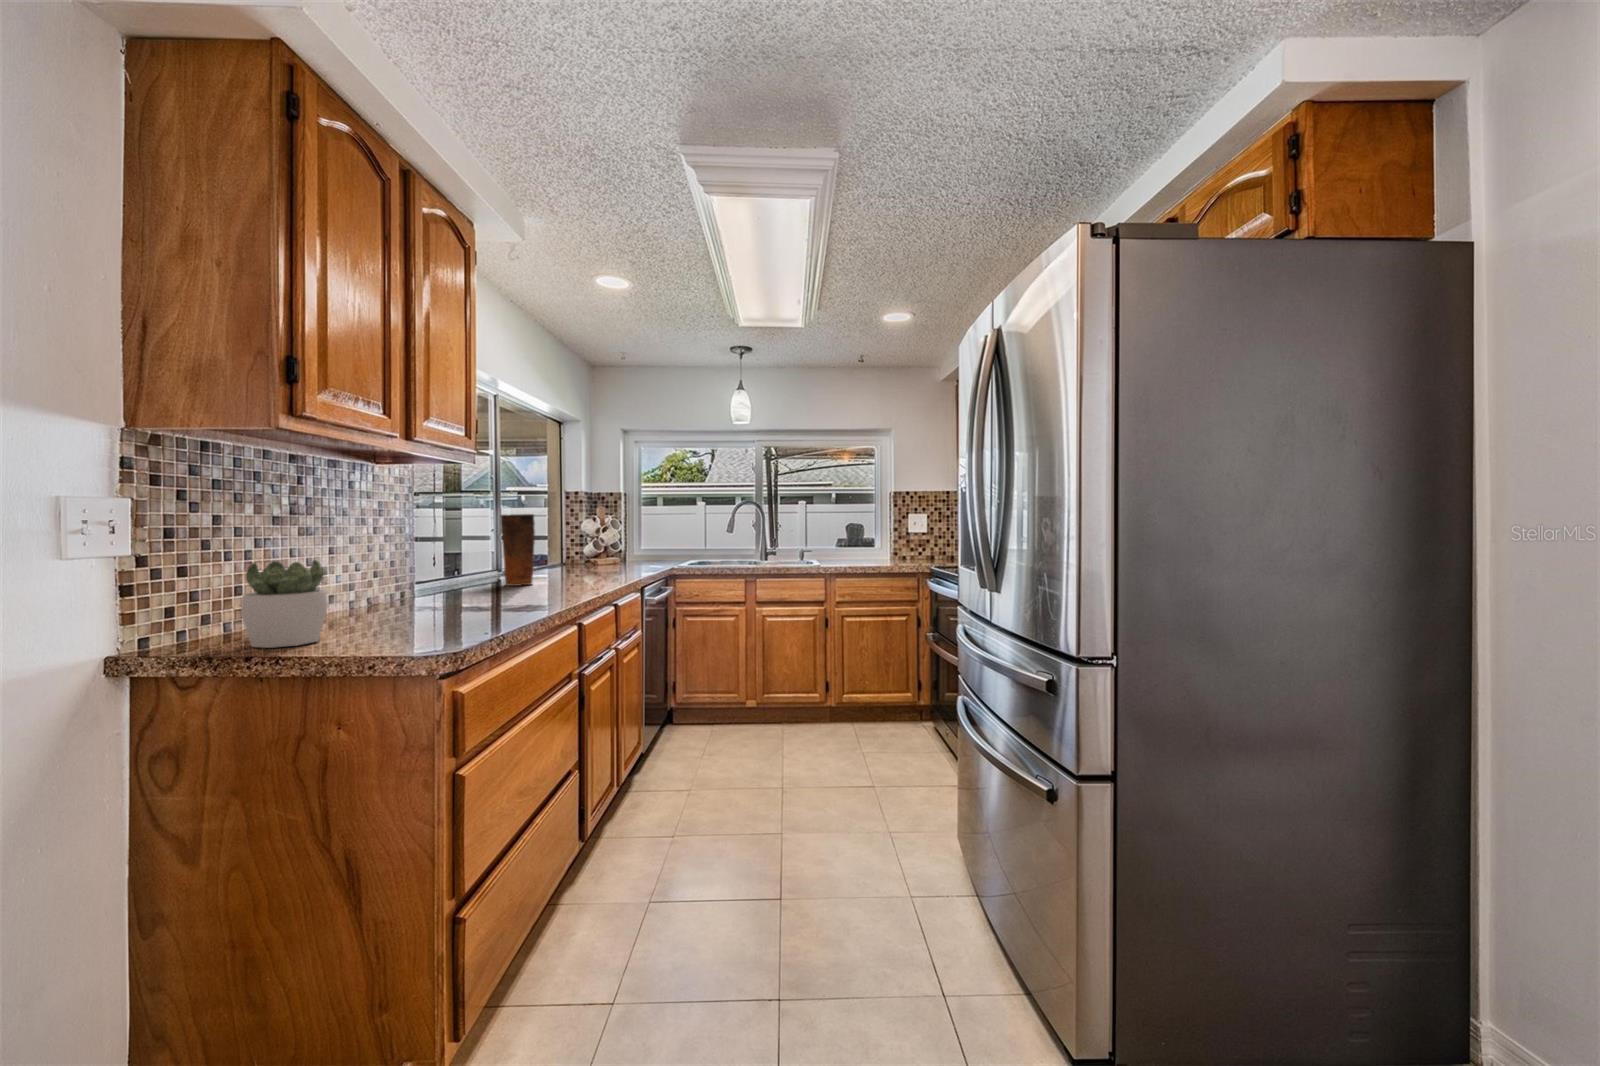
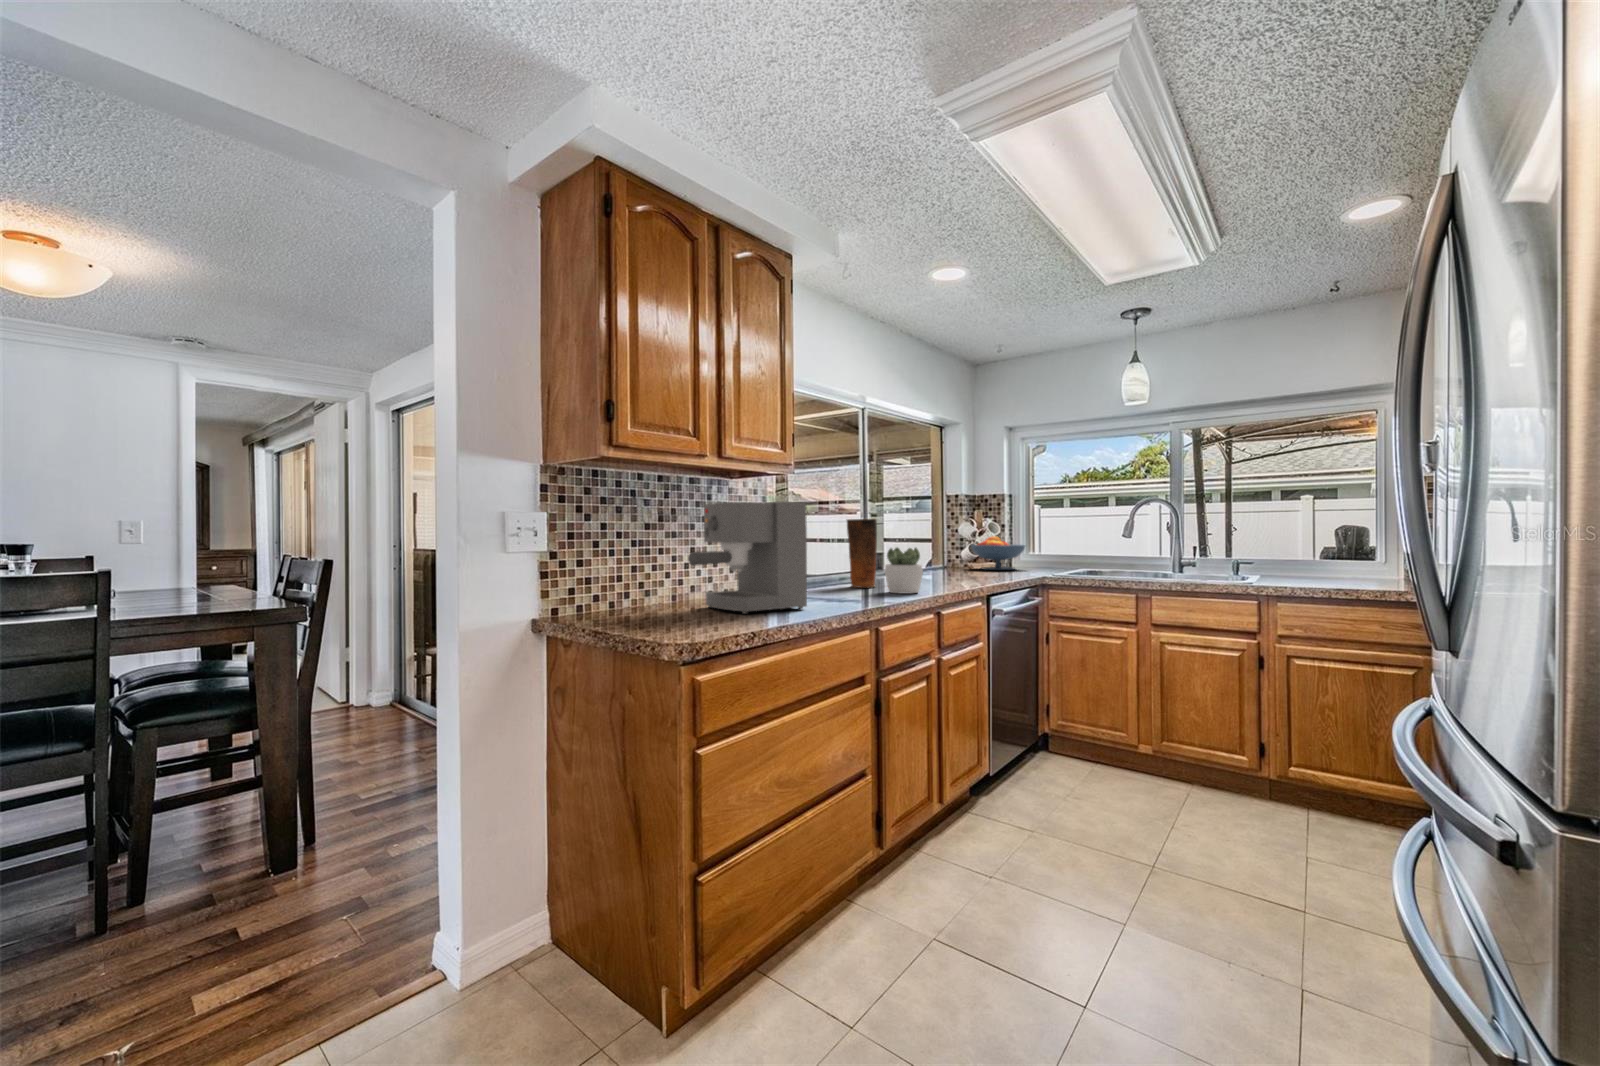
coffee maker: none [364,494,504,621] -> present [688,501,807,614]
fruit bowl: none [593,532,645,563] -> present [971,536,1025,570]
succulent plant: present [241,560,328,648] -> present [885,548,923,594]

